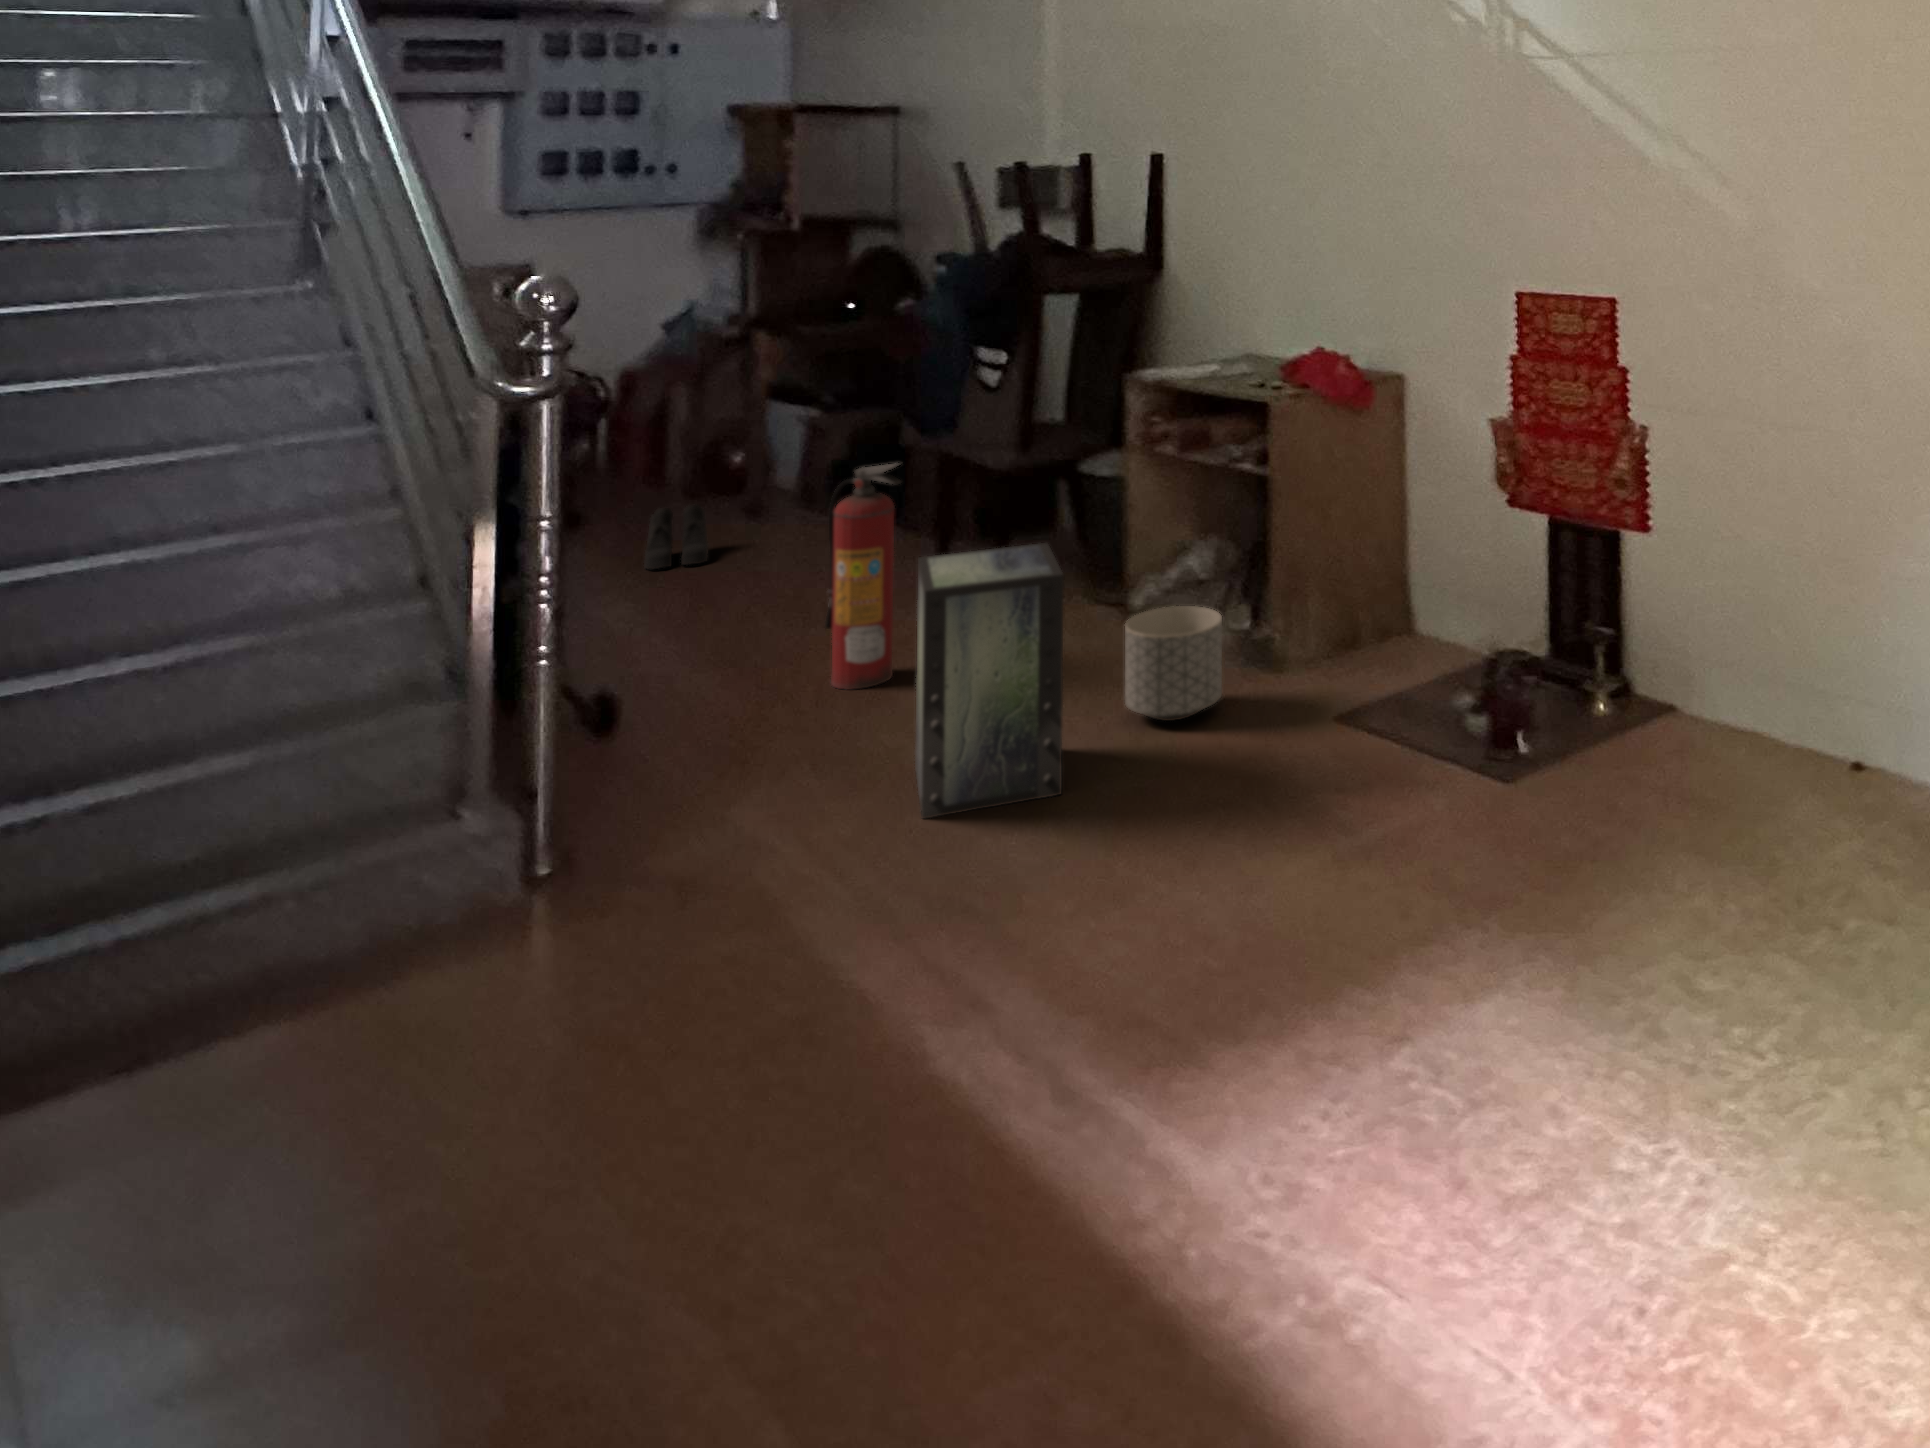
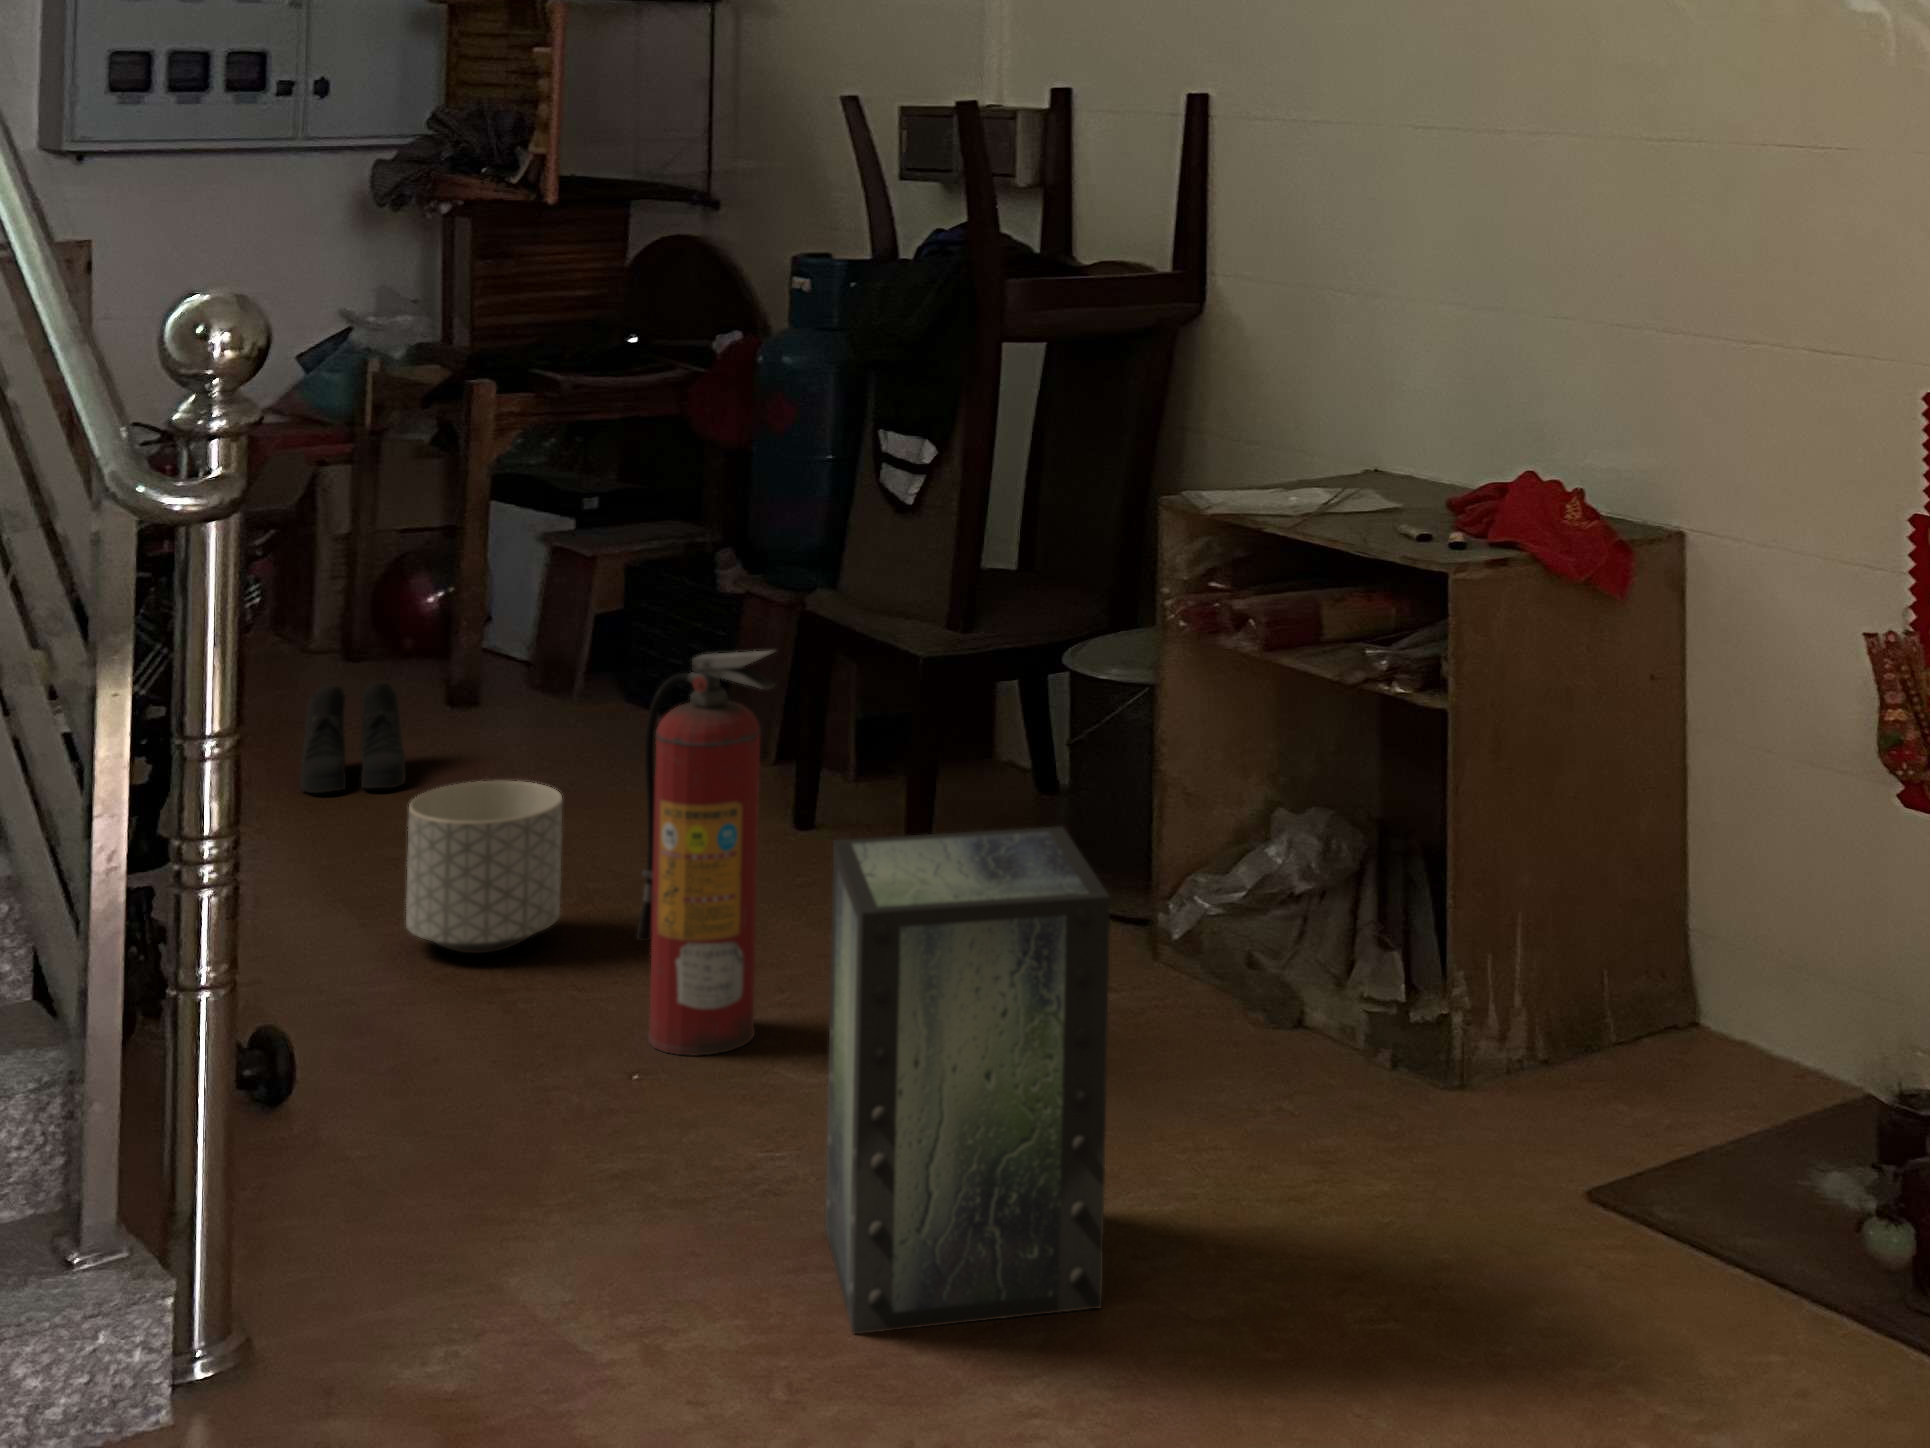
planter: present [1125,606,1222,721] -> present [406,781,562,953]

